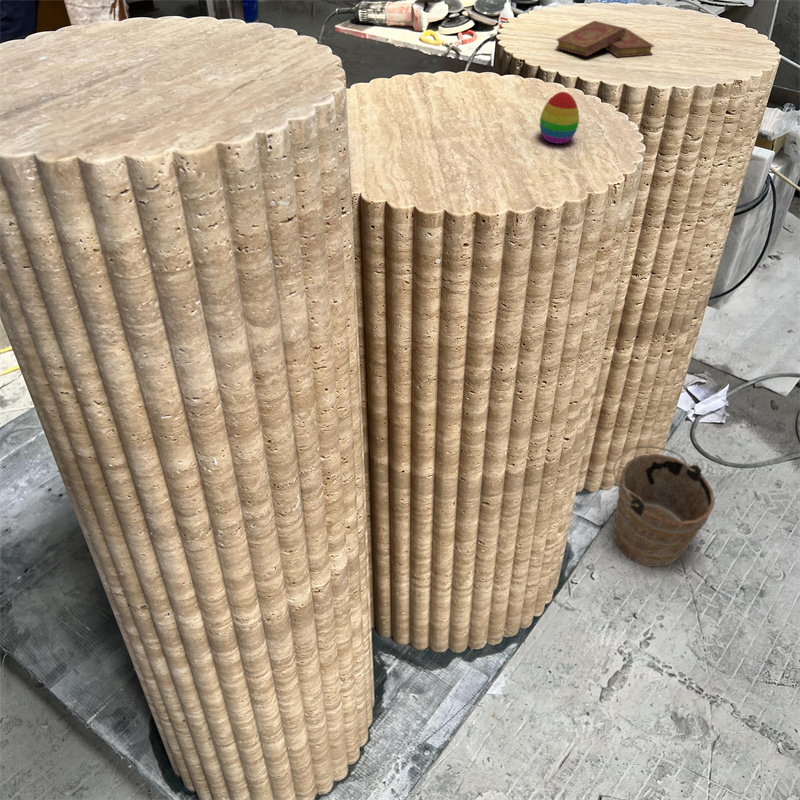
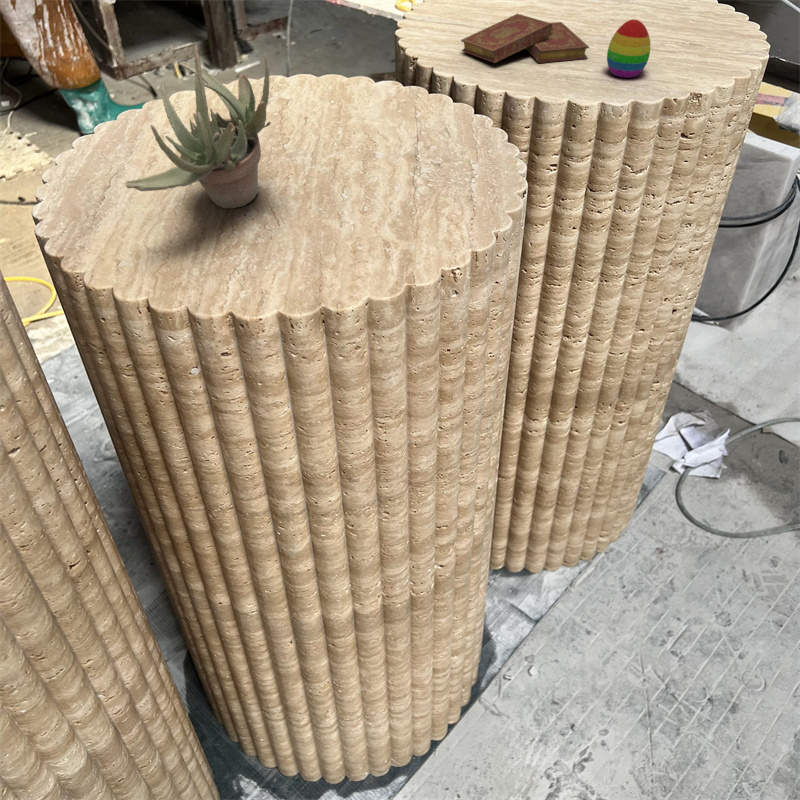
succulent plant: none [407,28,497,149] -> present [125,45,271,208]
decorative egg: present [540,92,579,143] -> present [607,20,650,78]
bucket: present [613,446,715,567] -> none [559,521,677,664]

